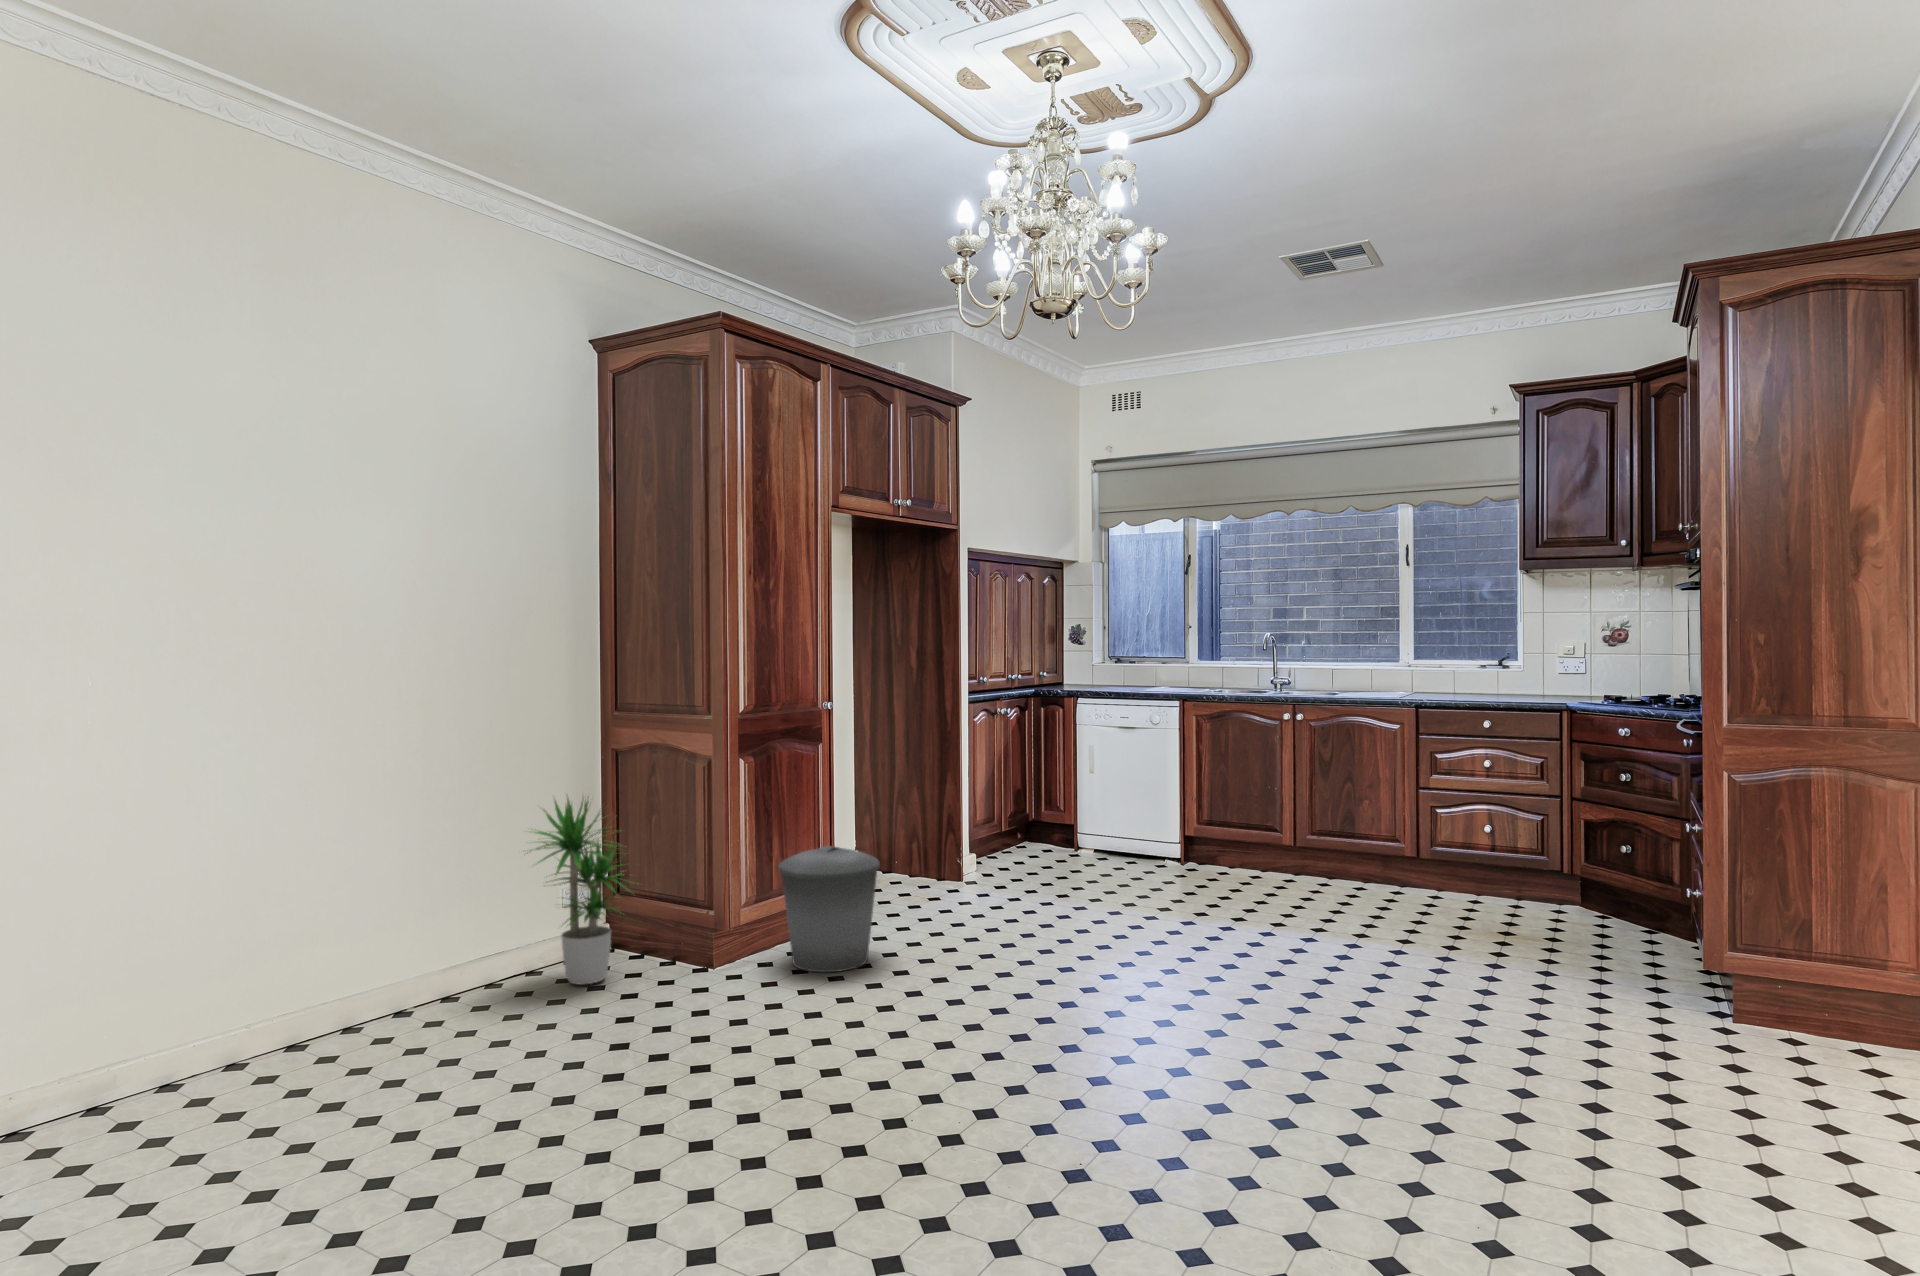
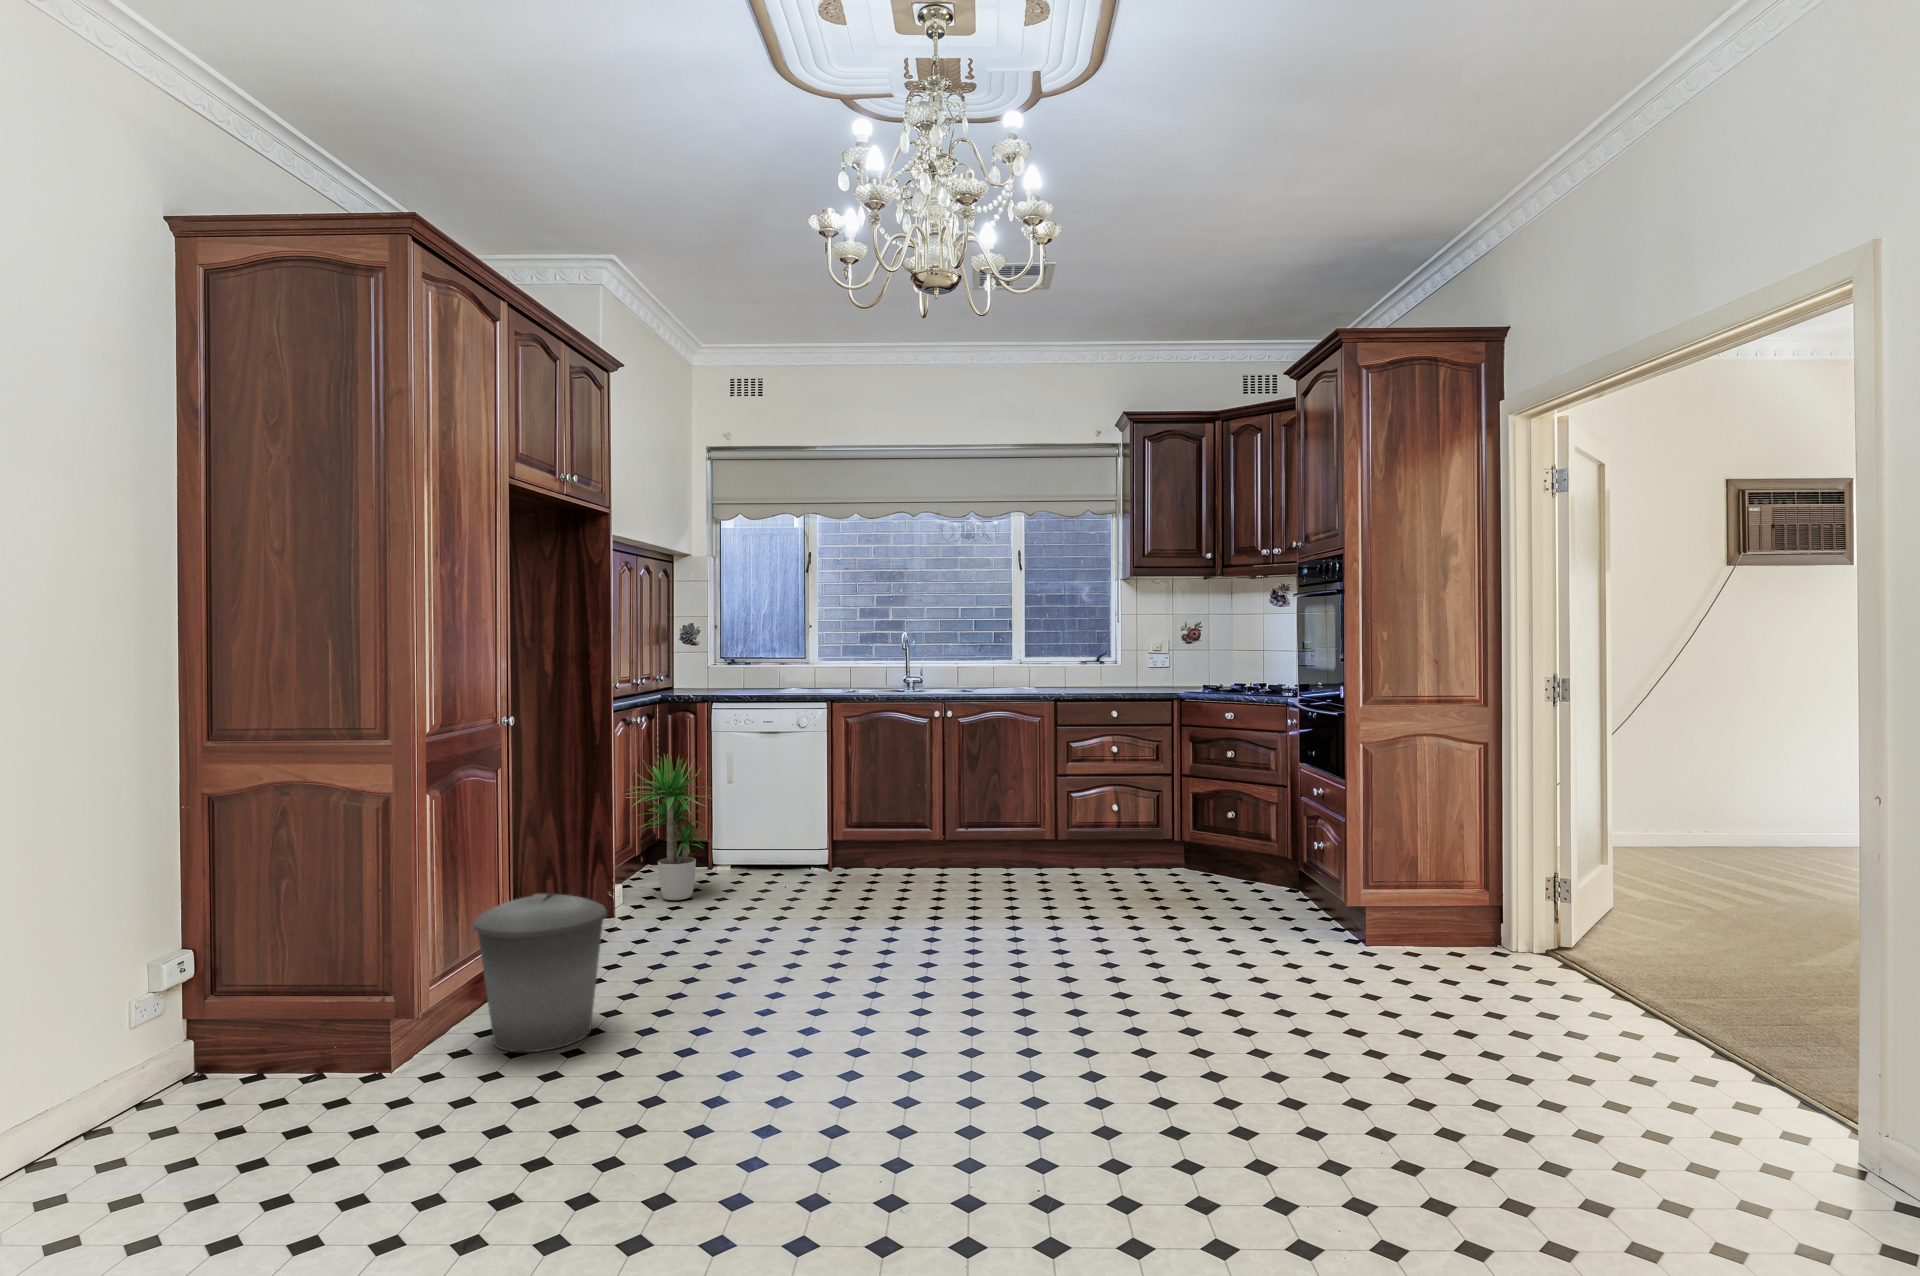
potted plant: present [535,798,627,985] -> present [627,755,709,900]

